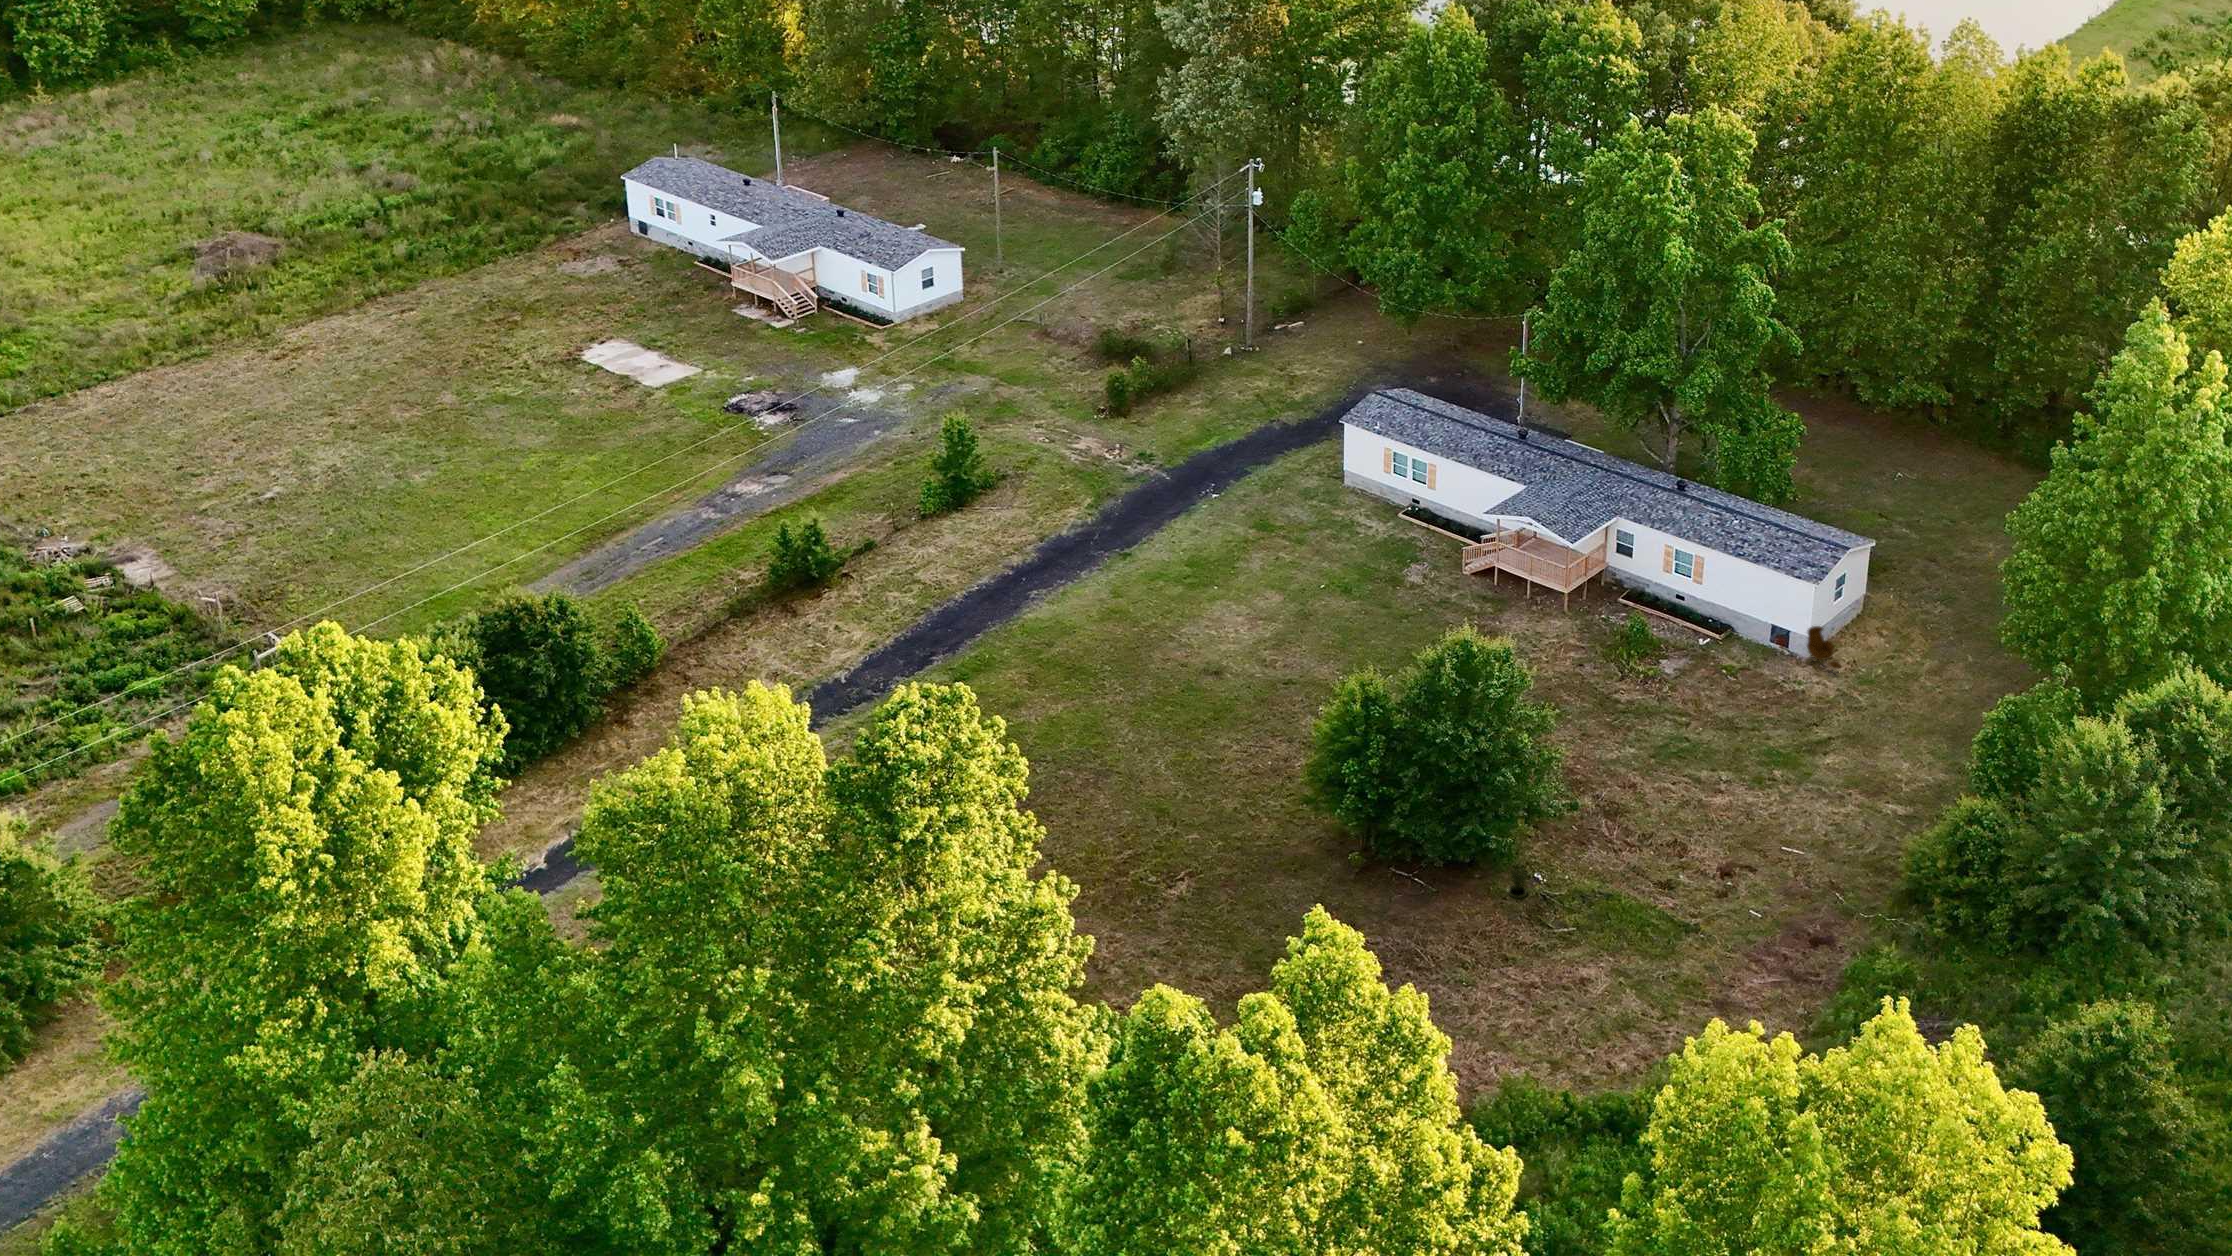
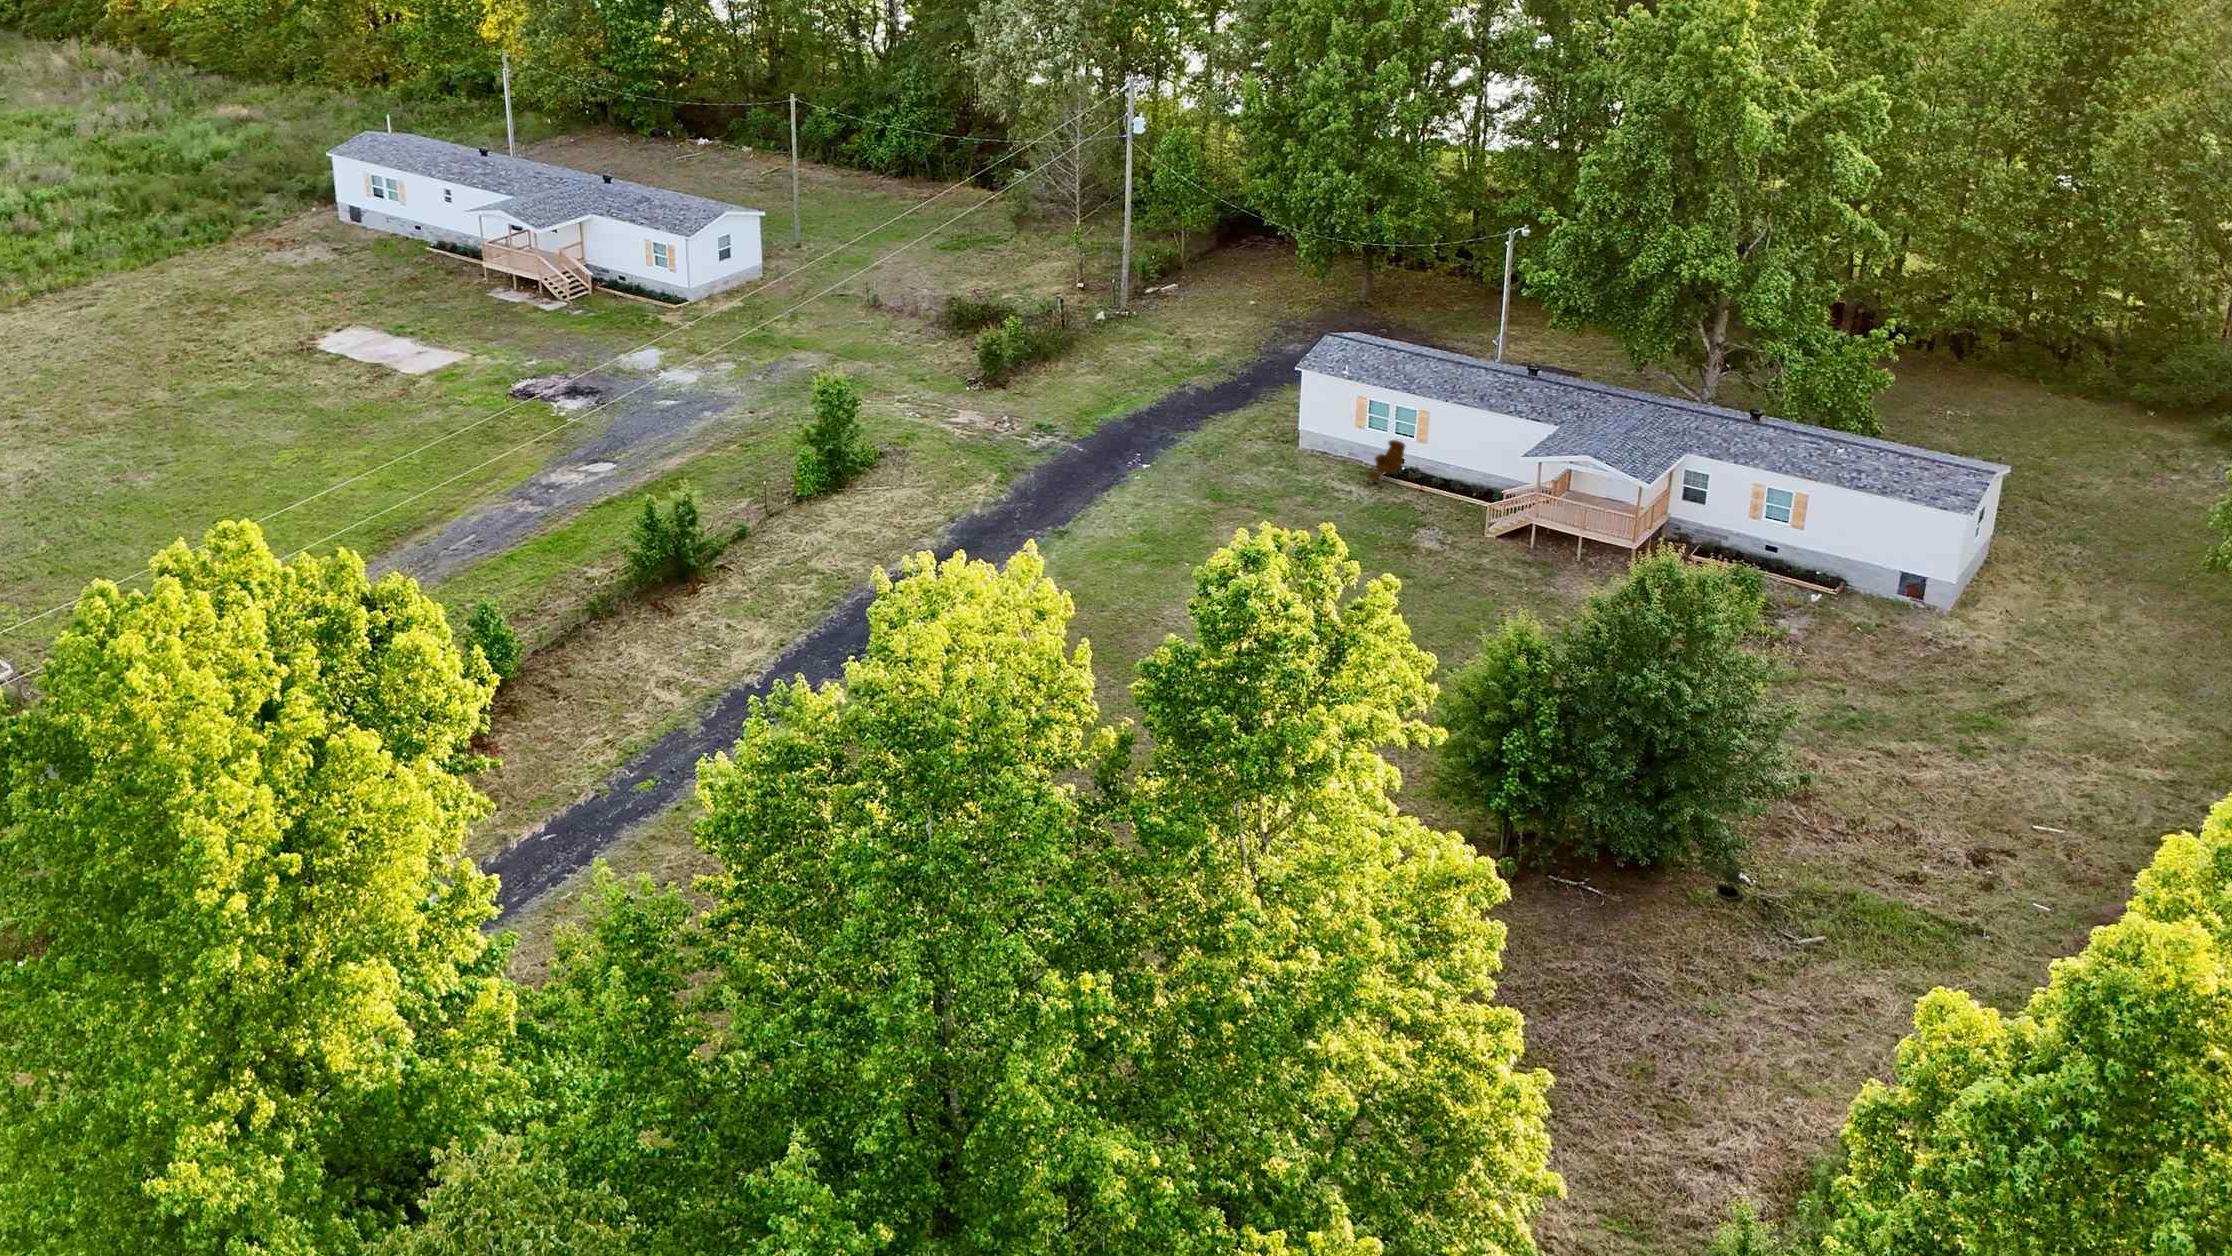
lounge chair: present [1807,626,1841,673] -> present [1368,440,1406,484]

